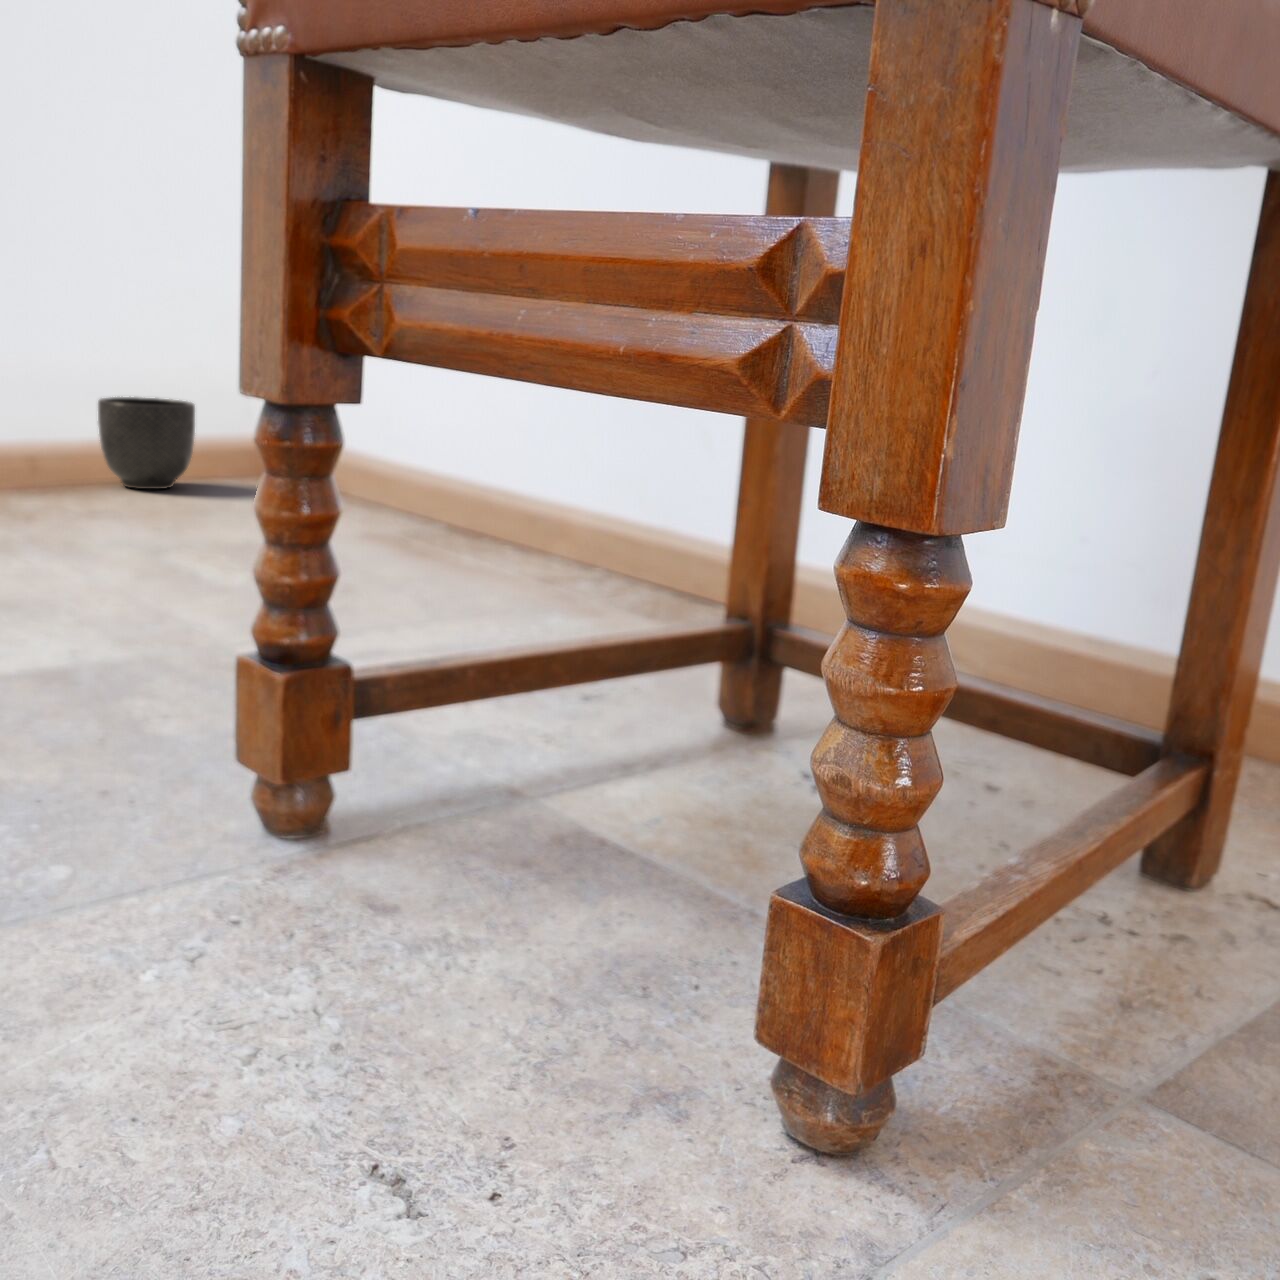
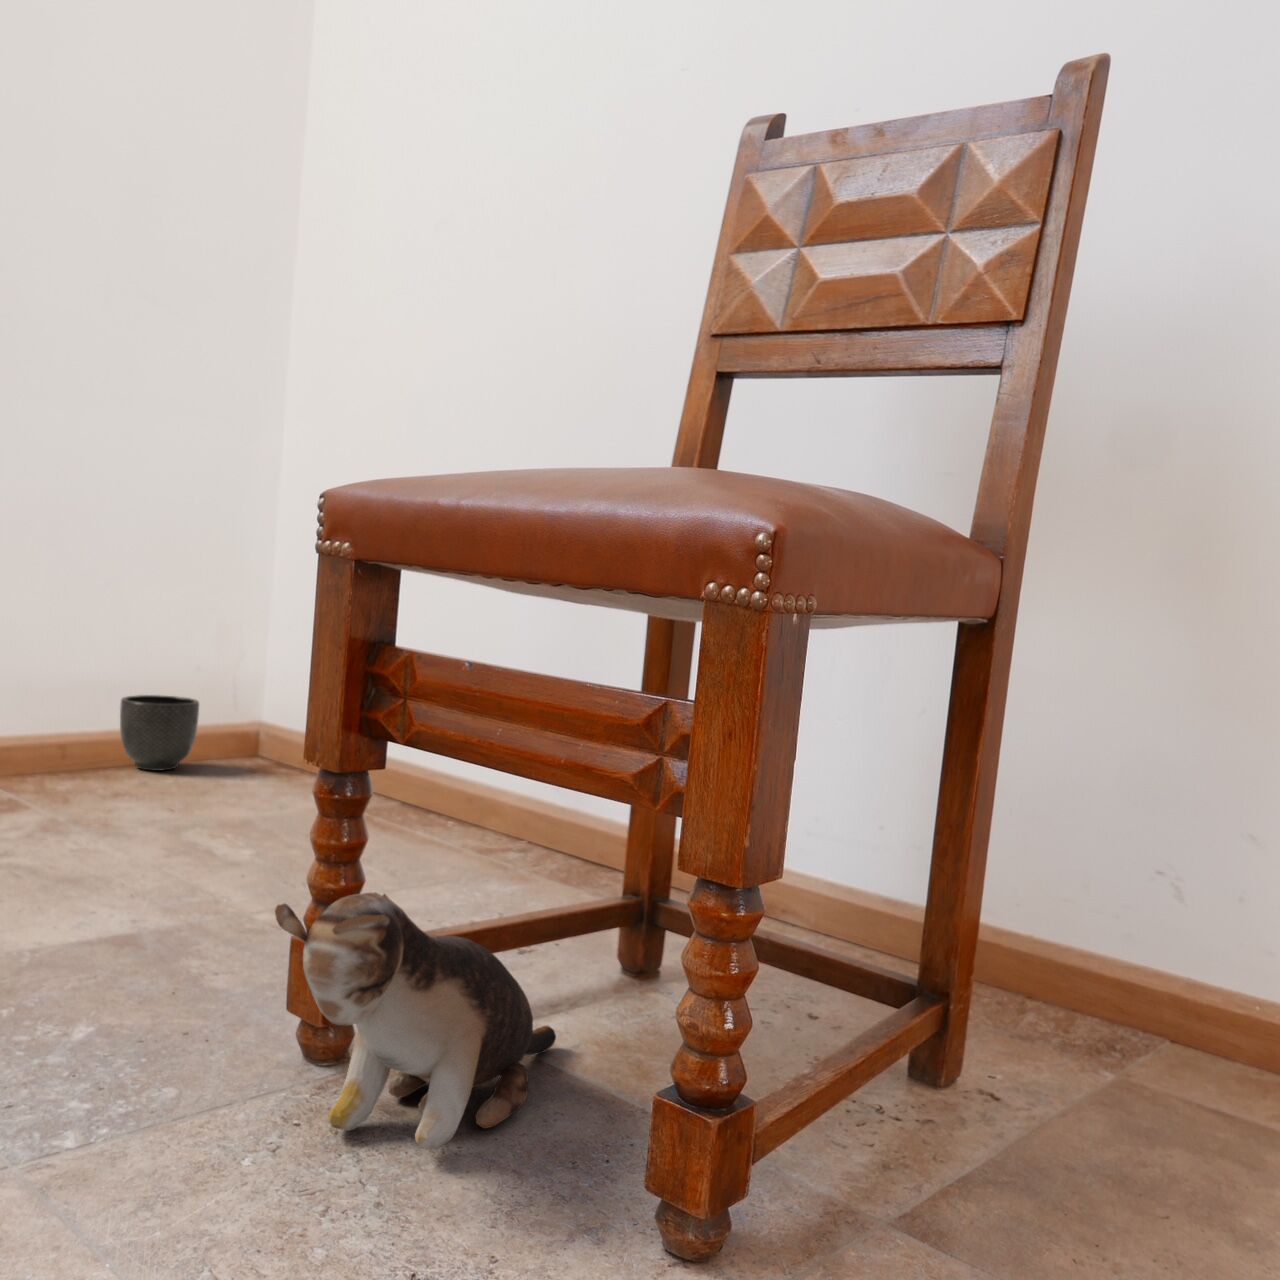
plush toy: none [150,571,625,963] -> present [275,893,556,1149]

